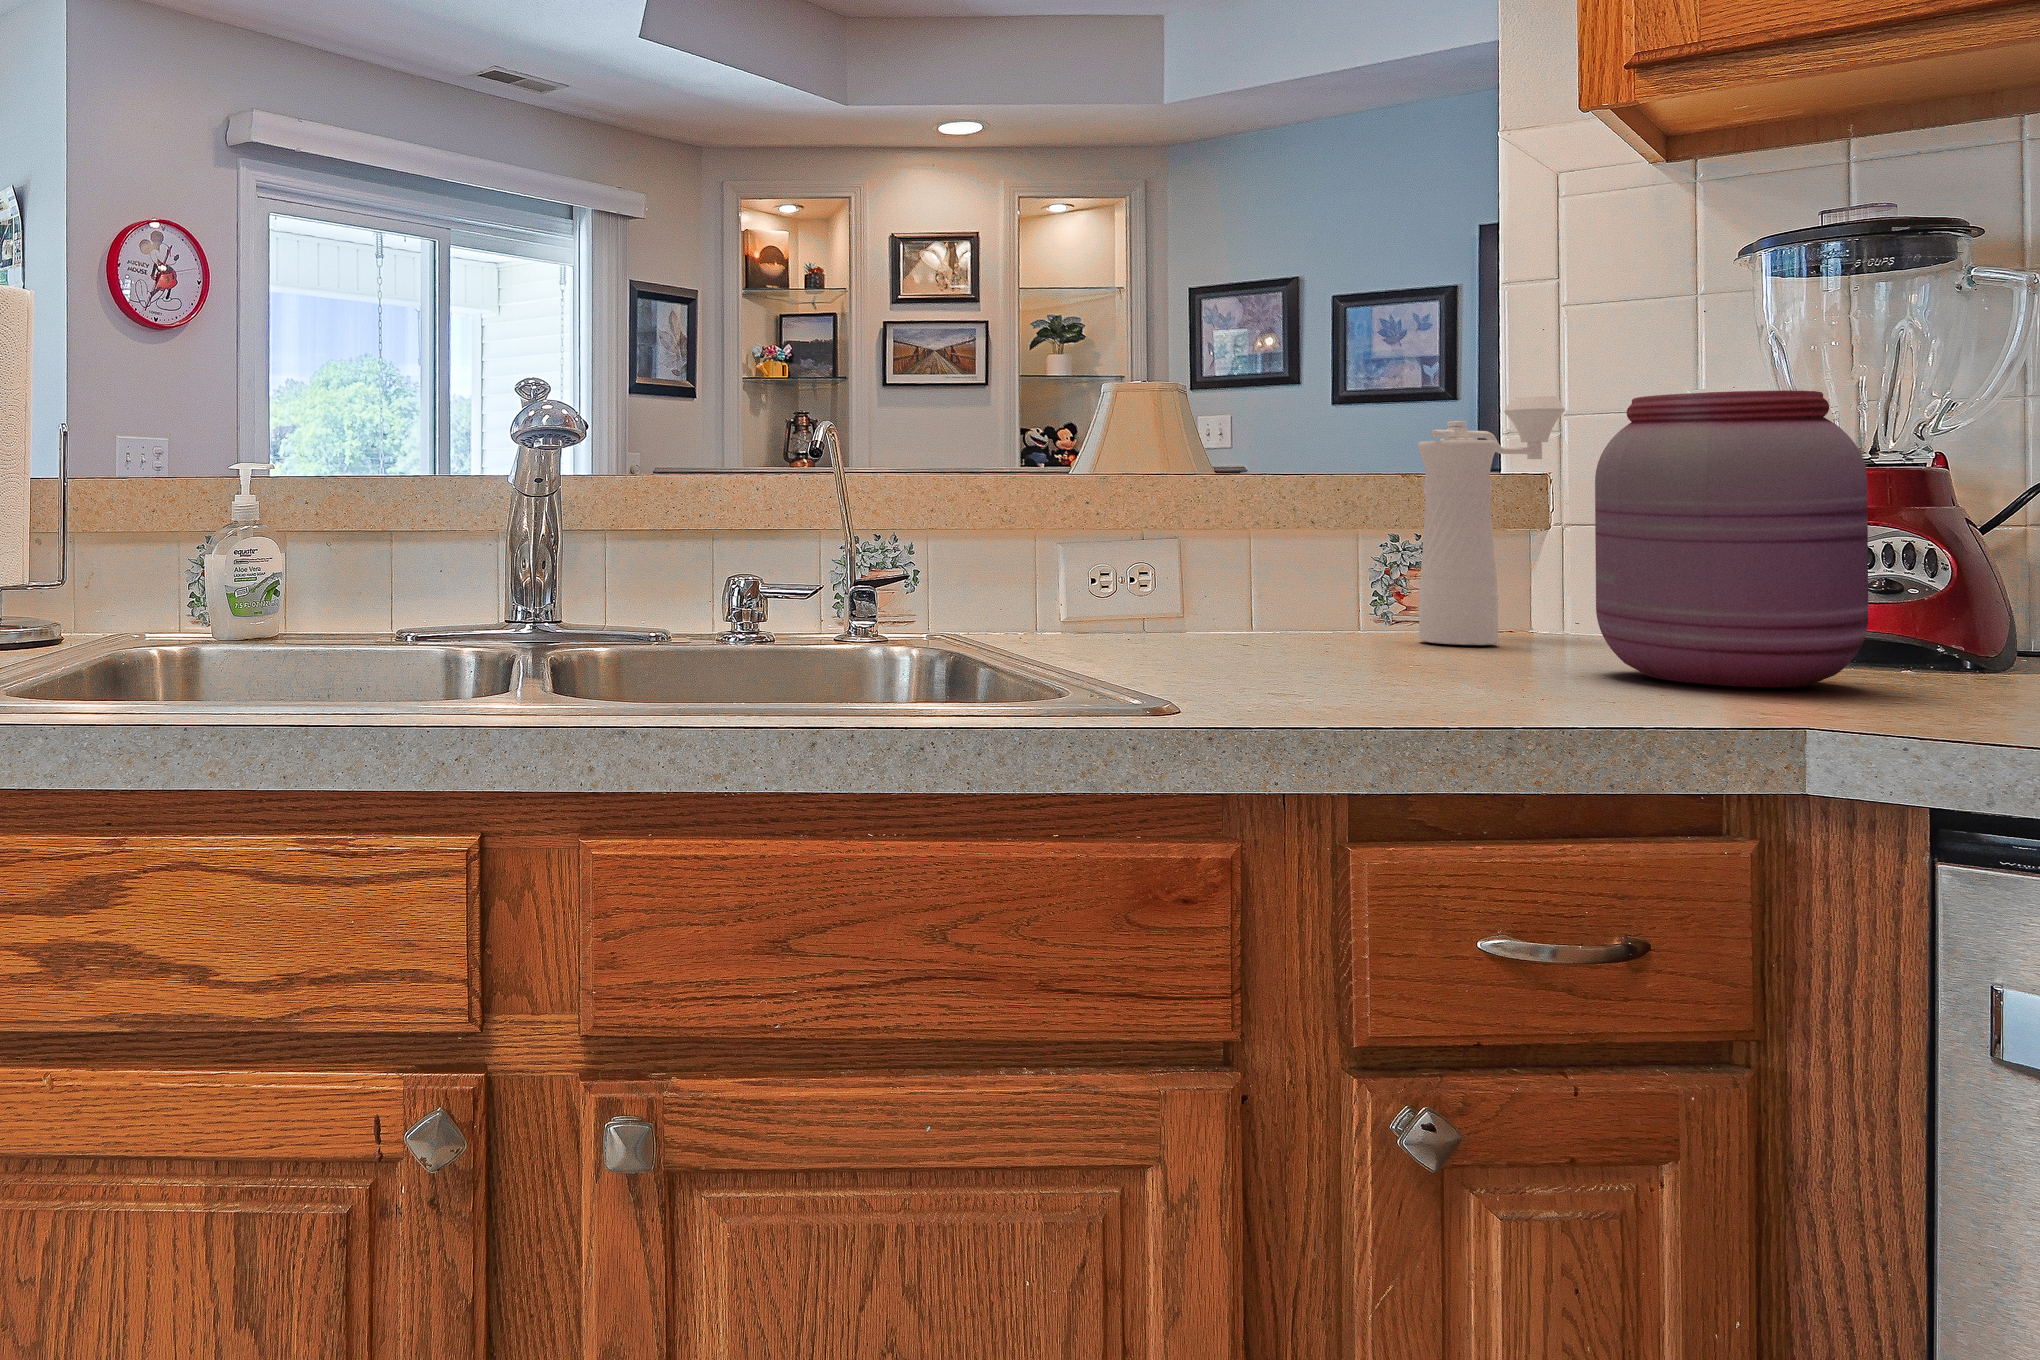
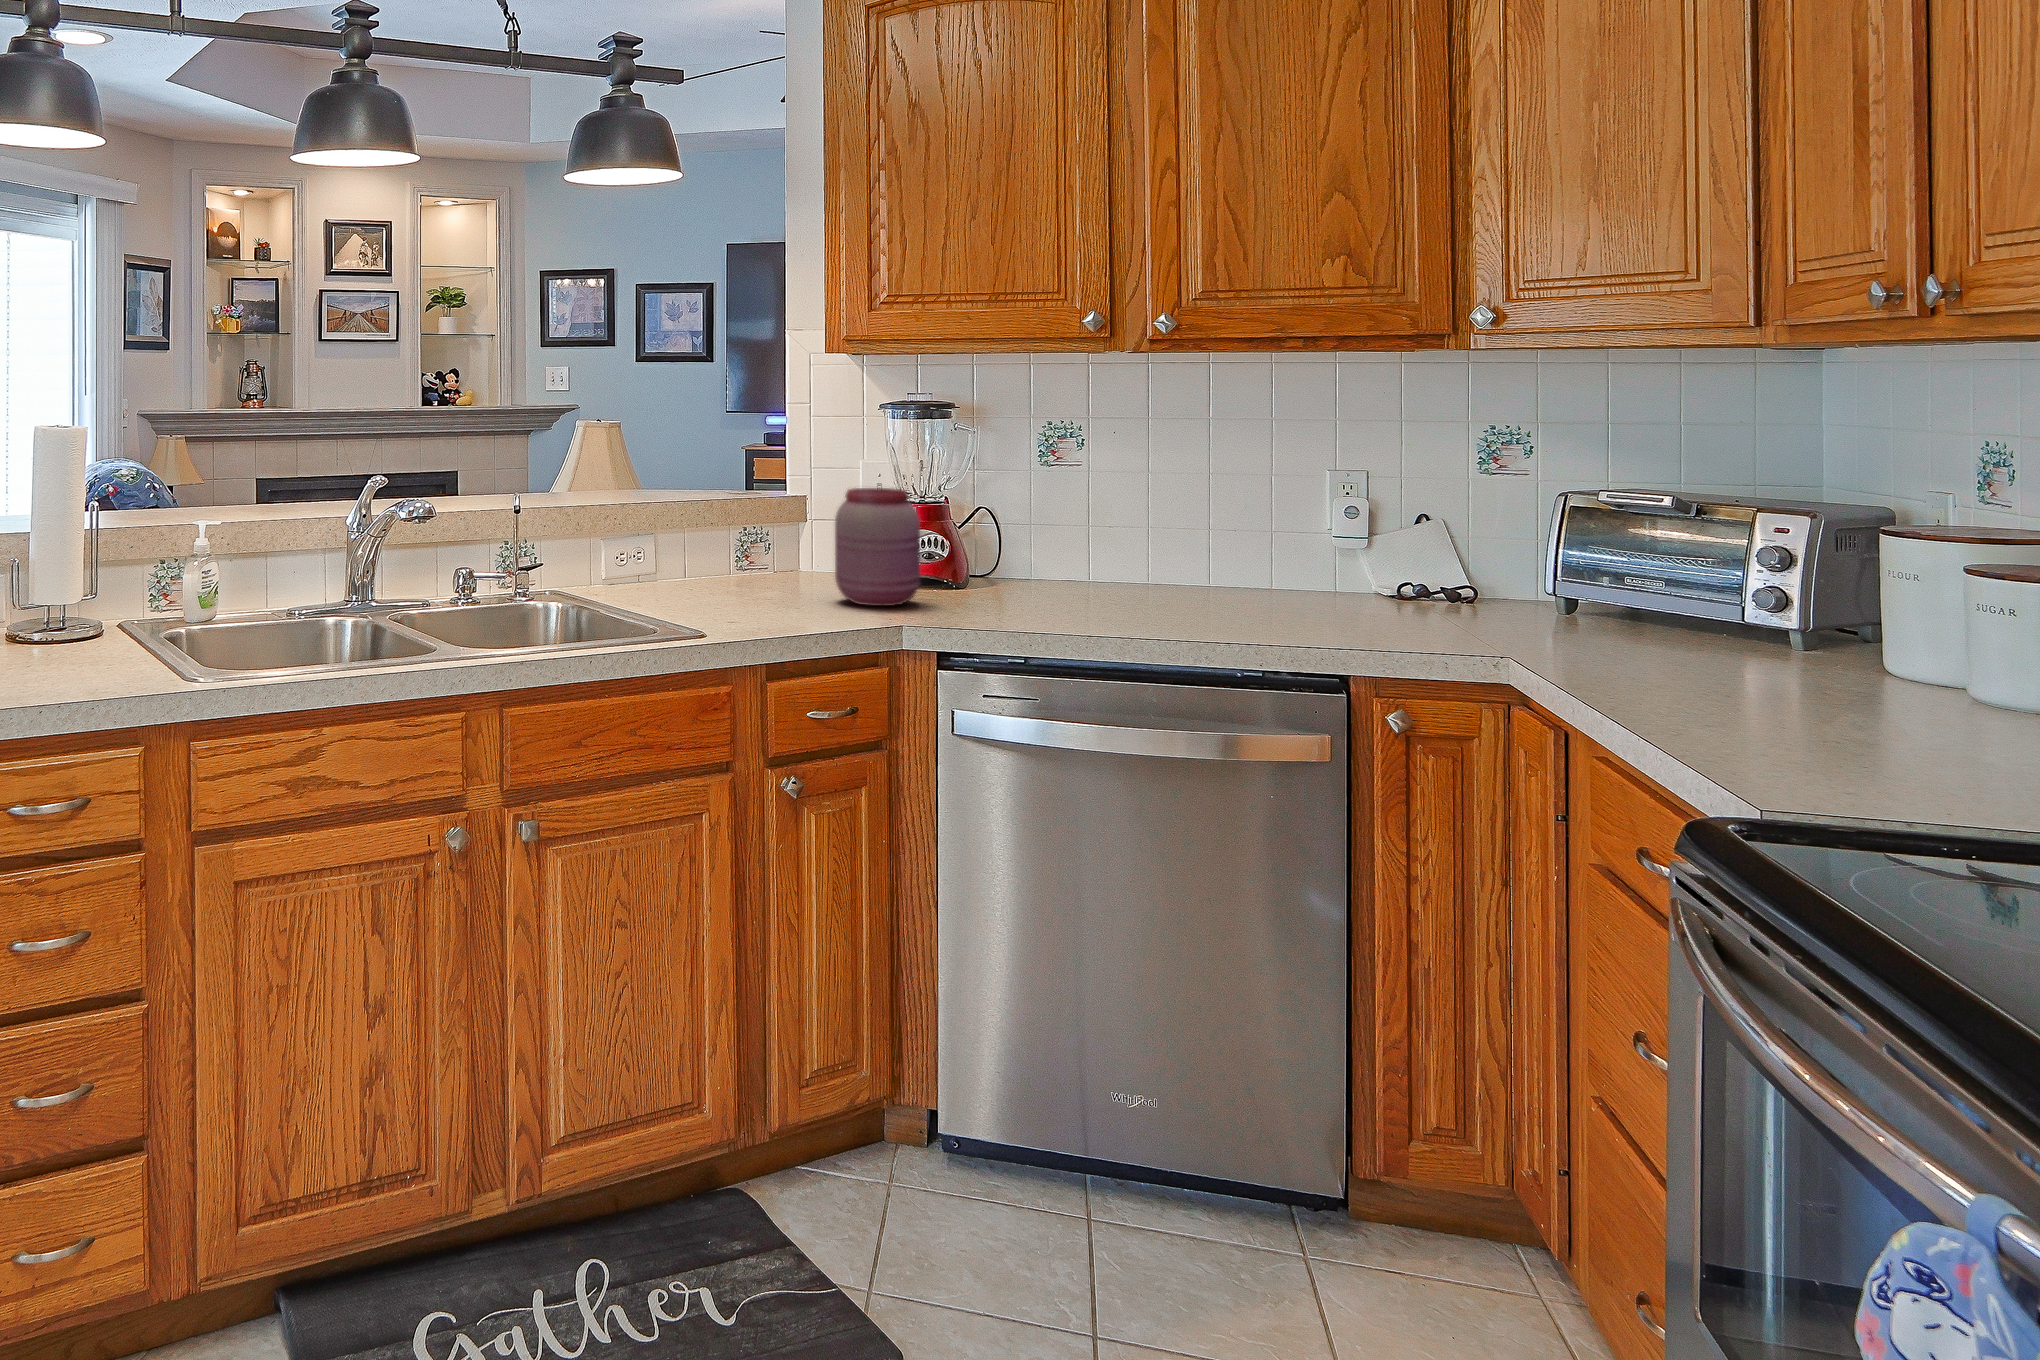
pepper mill: present [1417,396,1565,645] -> none [762,467,817,586]

